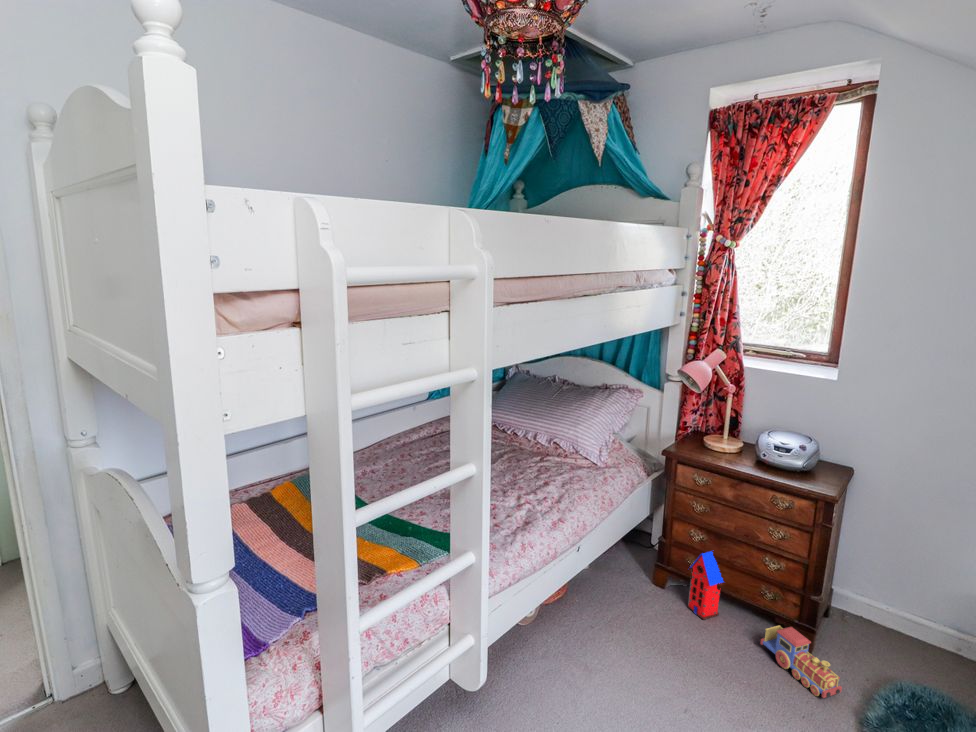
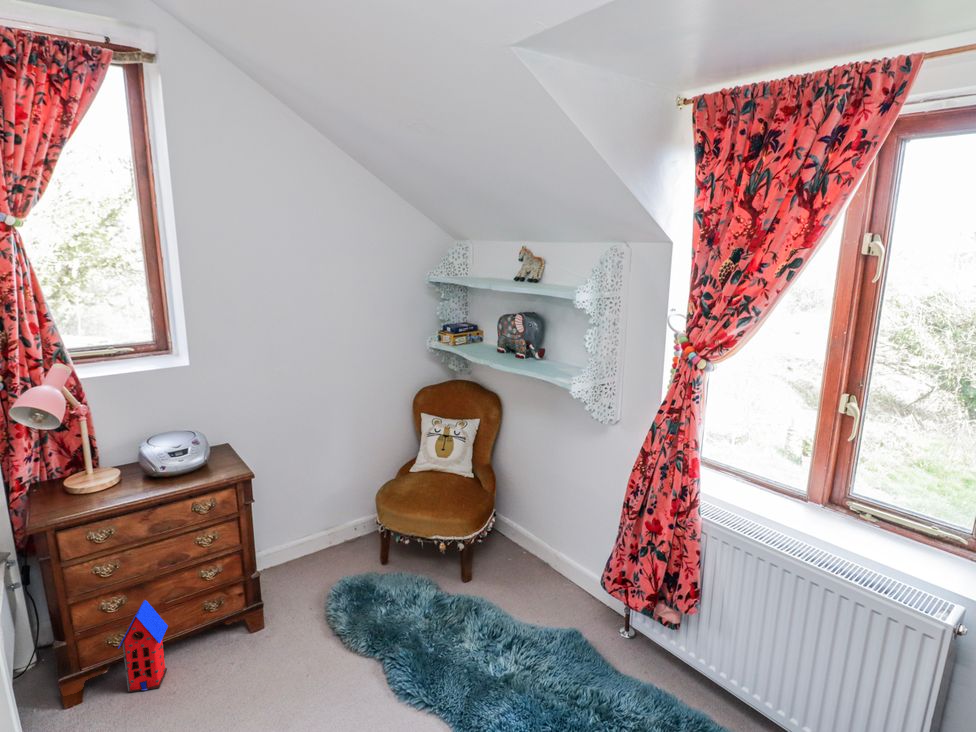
toy train: present [760,626,842,698] -> none [231,614,314,657]

